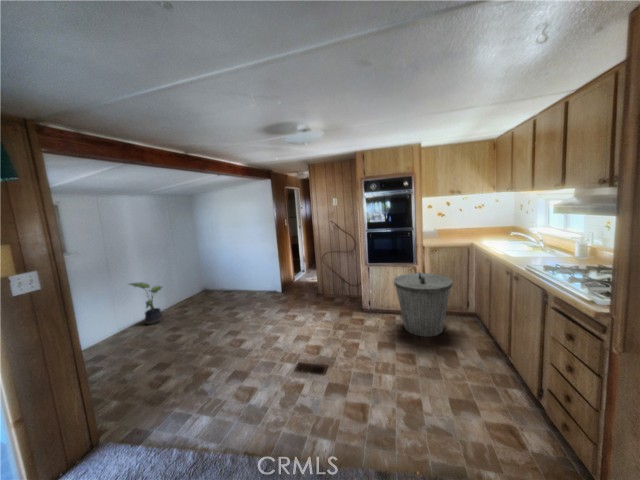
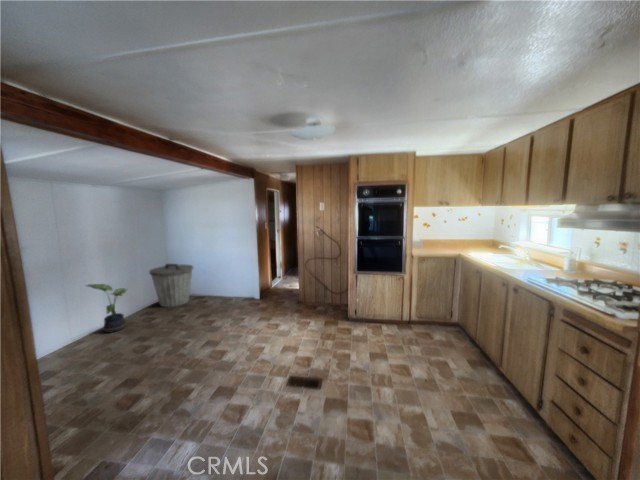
trash can: present [394,272,452,337] -> present [149,264,193,307]

